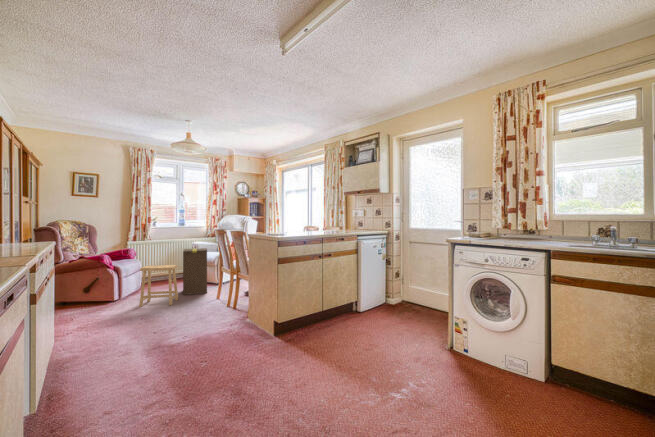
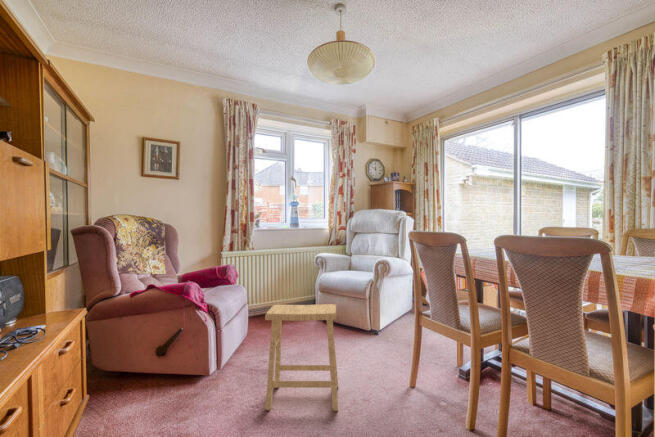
cardboard box: present [183,248,207,295] -> none [324,265,380,368]

